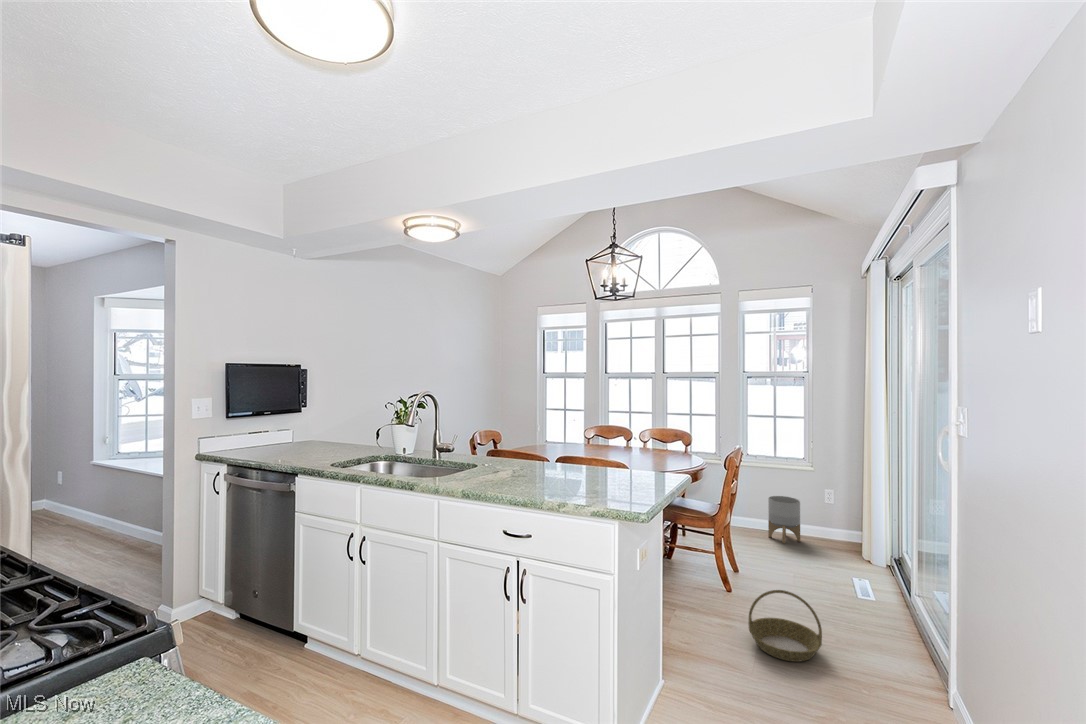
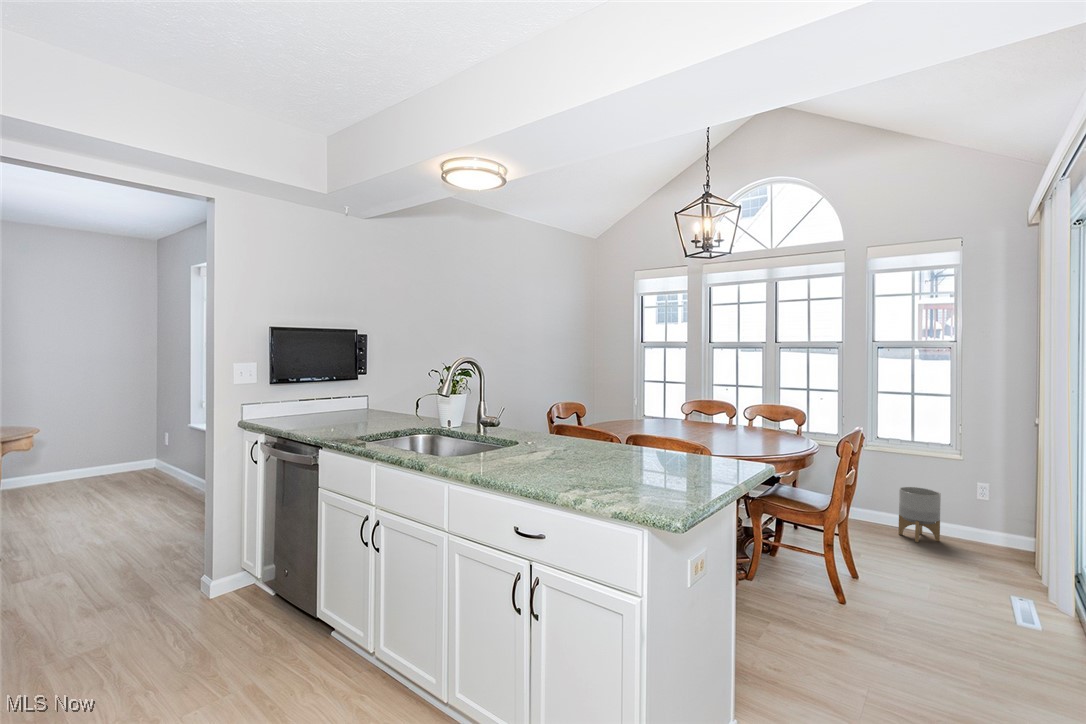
basket: present [749,590,822,662] -> none [842,580,931,660]

